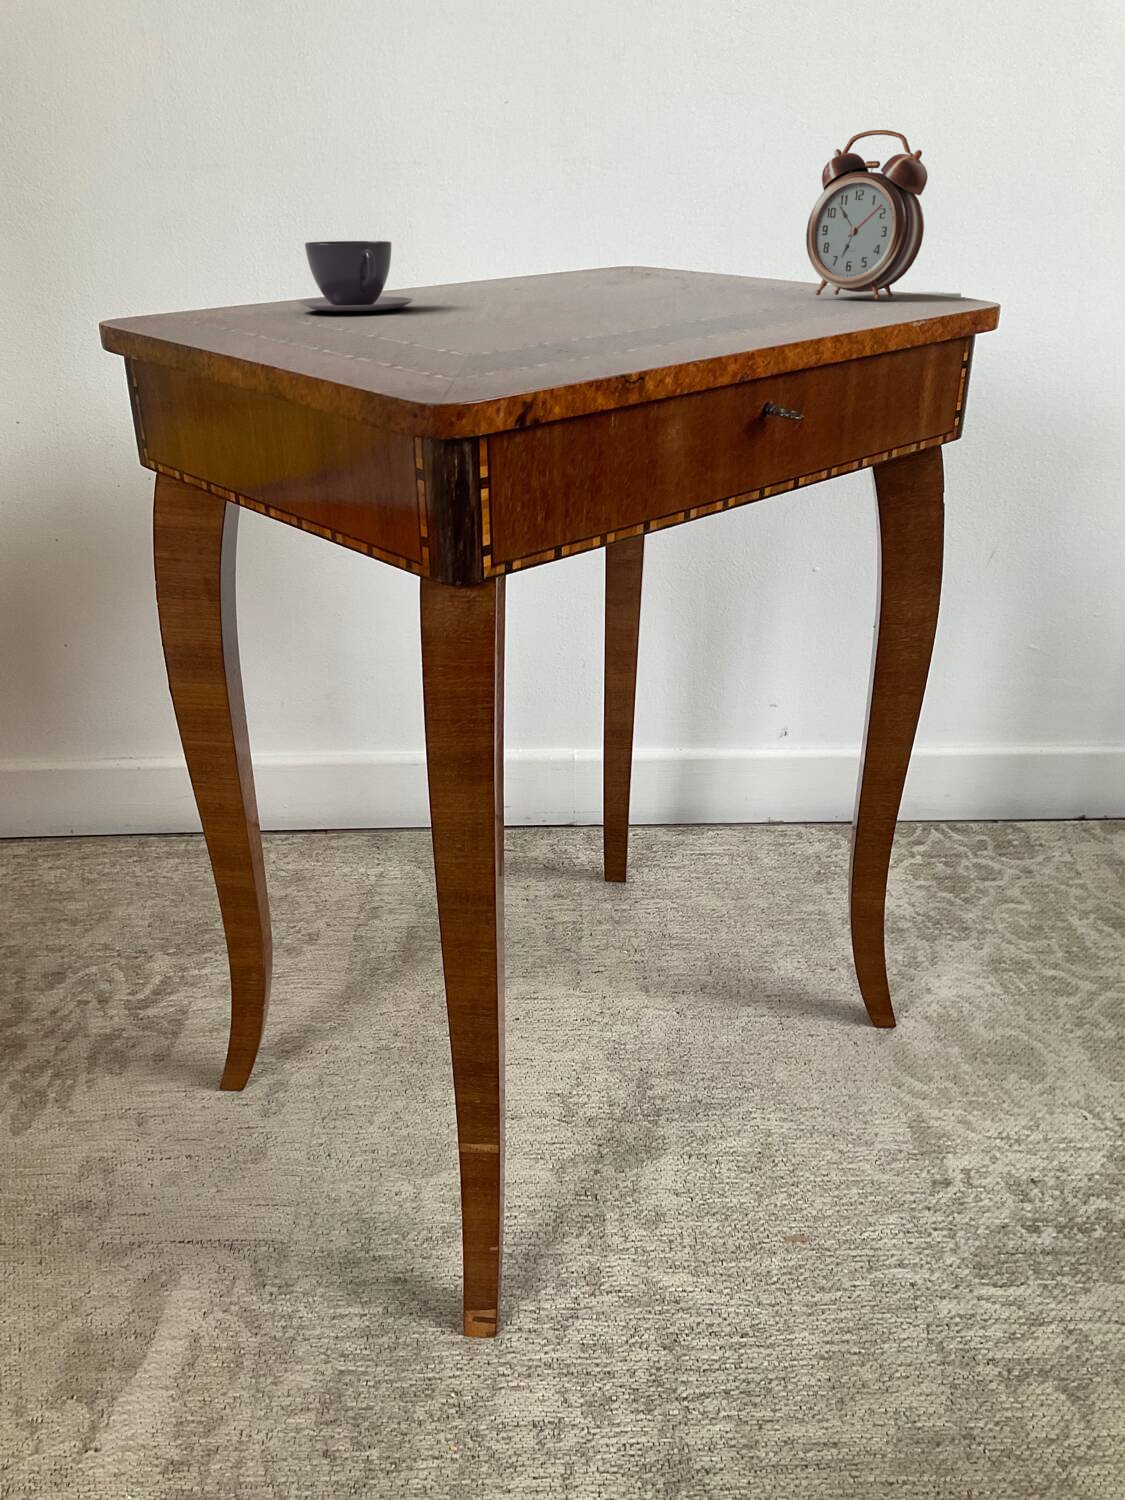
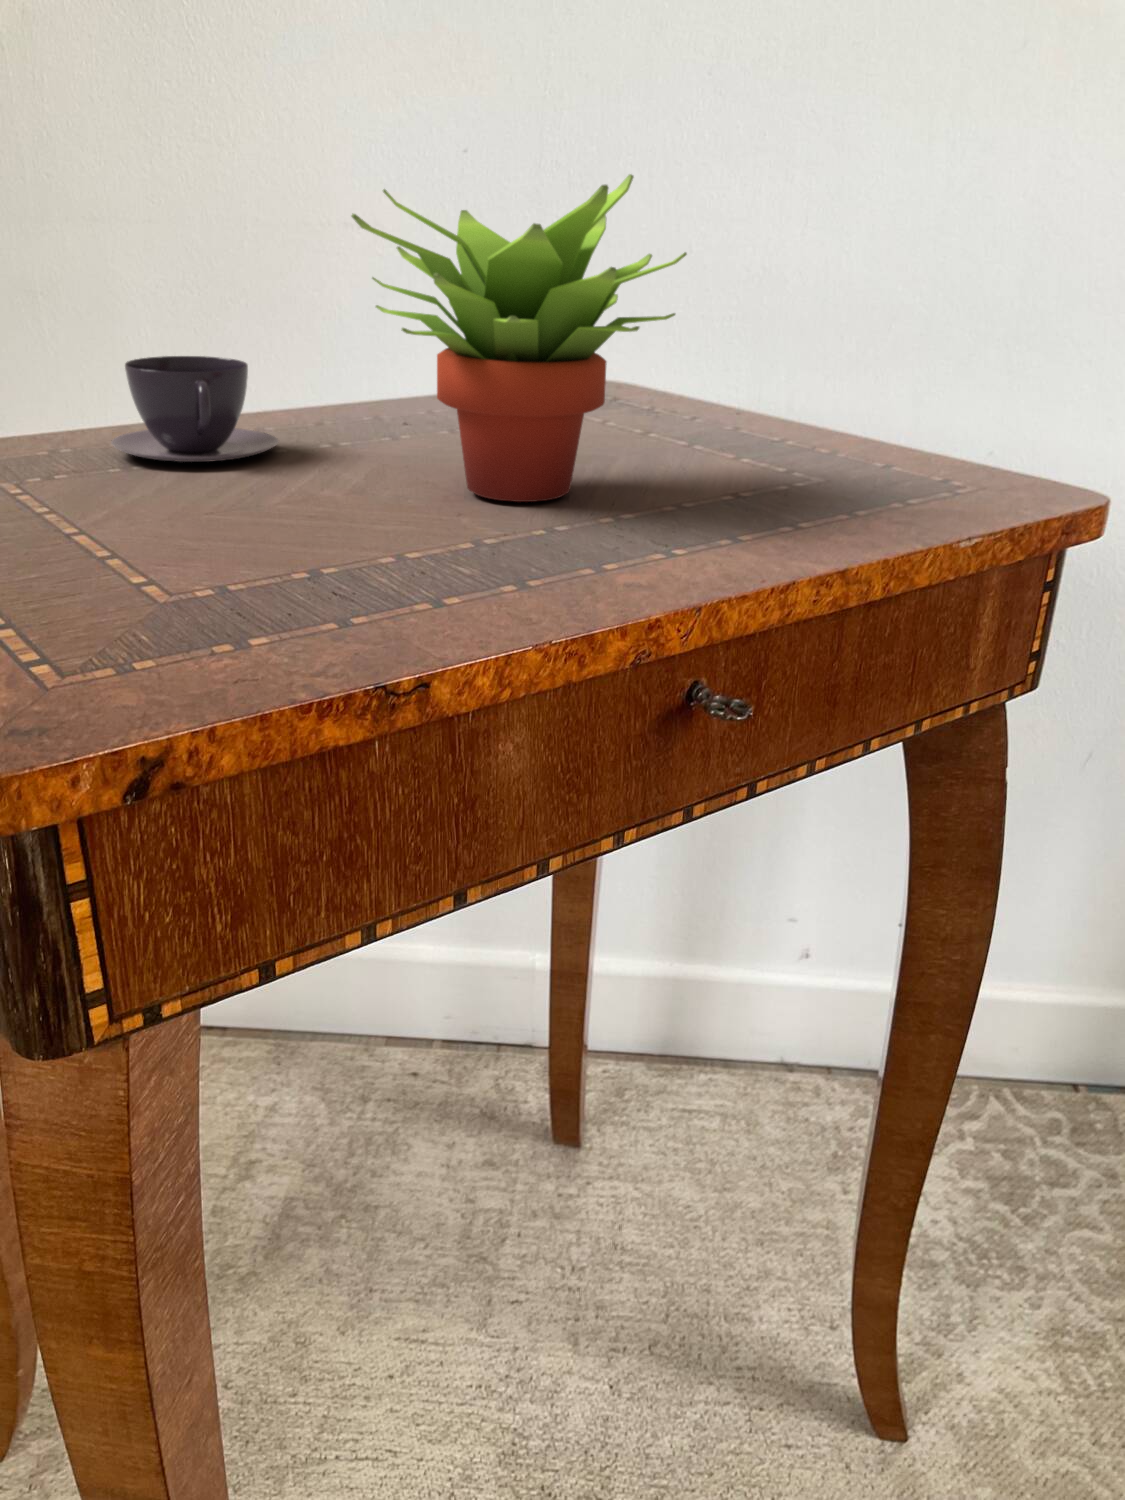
succulent plant: none [493,77,712,314] -> present [351,174,687,502]
alarm clock: present [806,130,928,299] -> none [832,249,1008,488]

